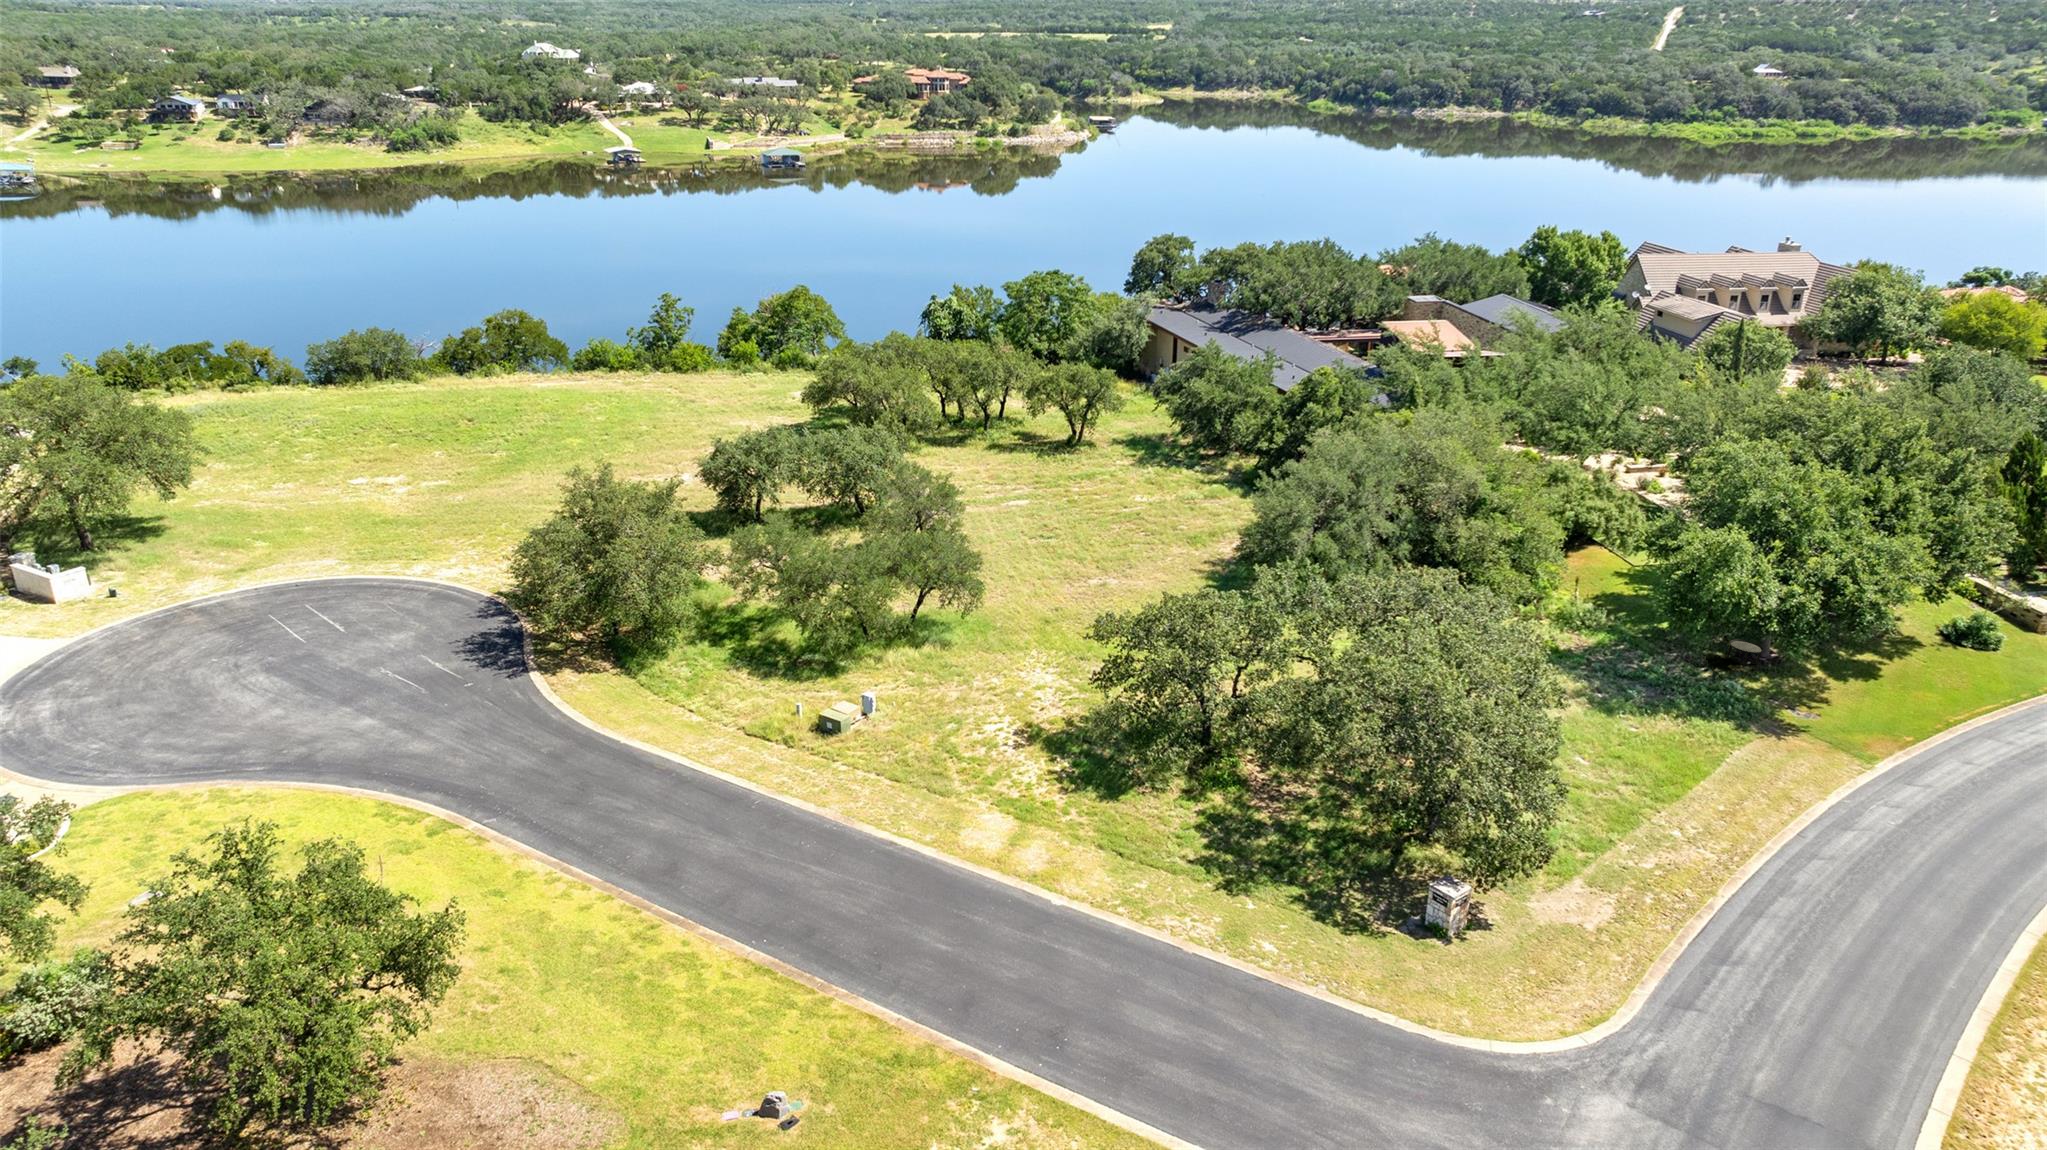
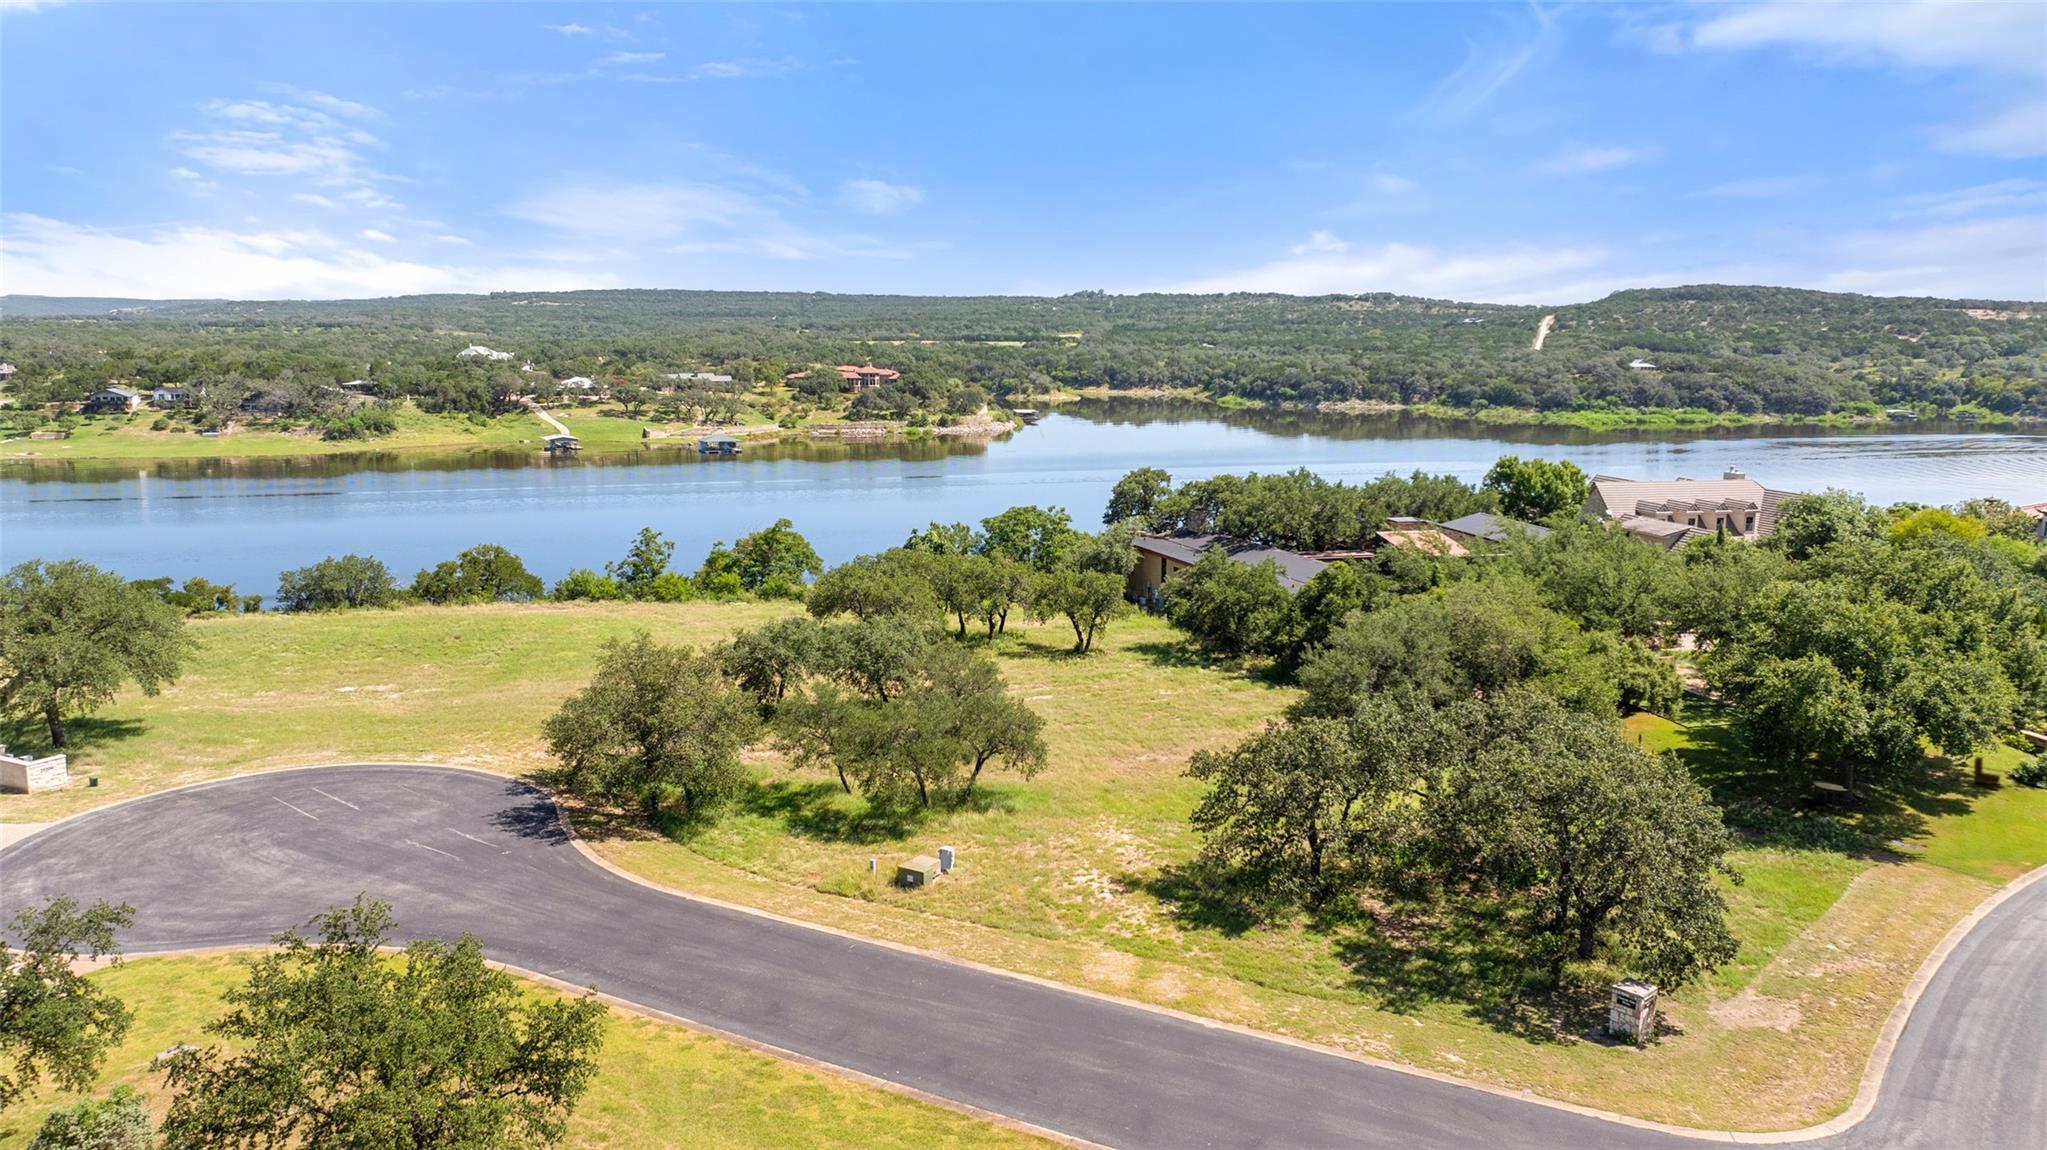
lounge chair: none [1894,615,1931,651] -> present [1970,757,2000,790]

